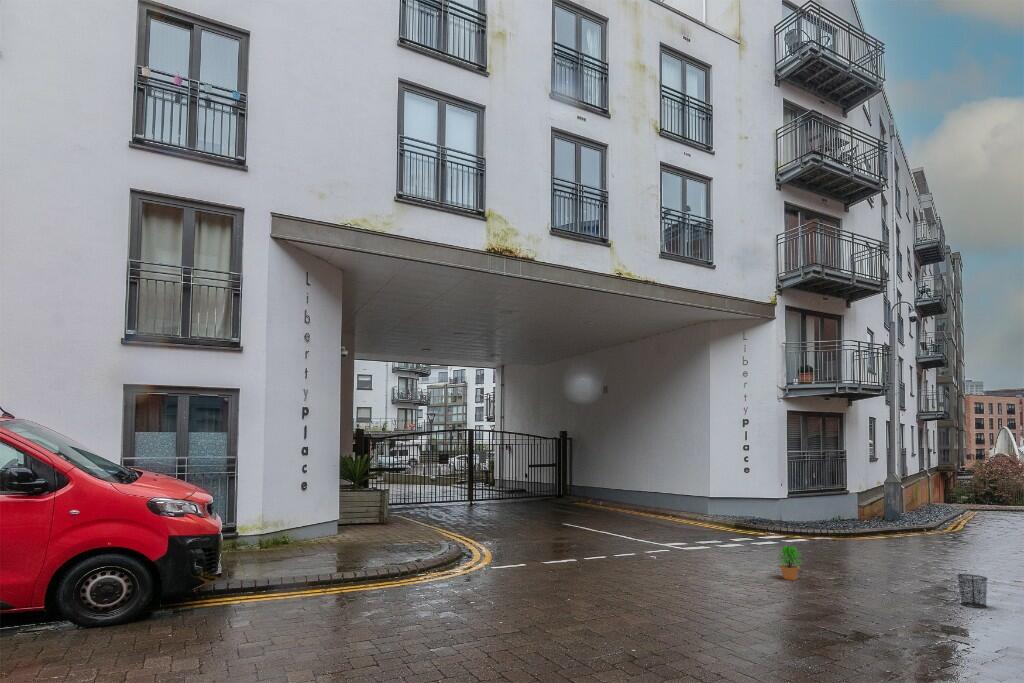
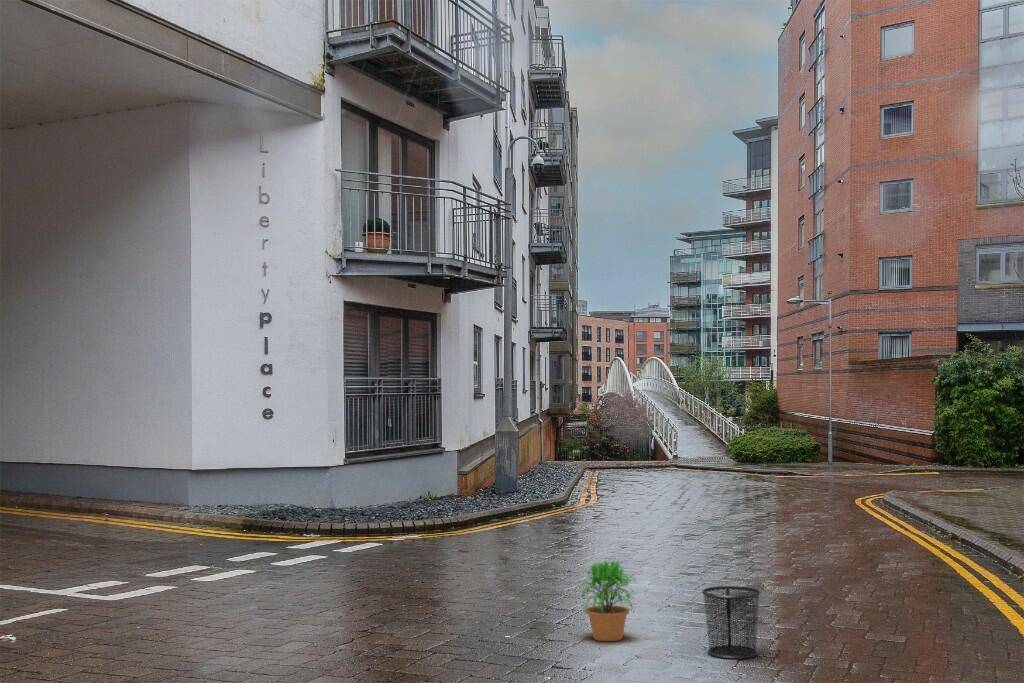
potted plant: present [778,546,799,580] -> present [580,561,633,641]

